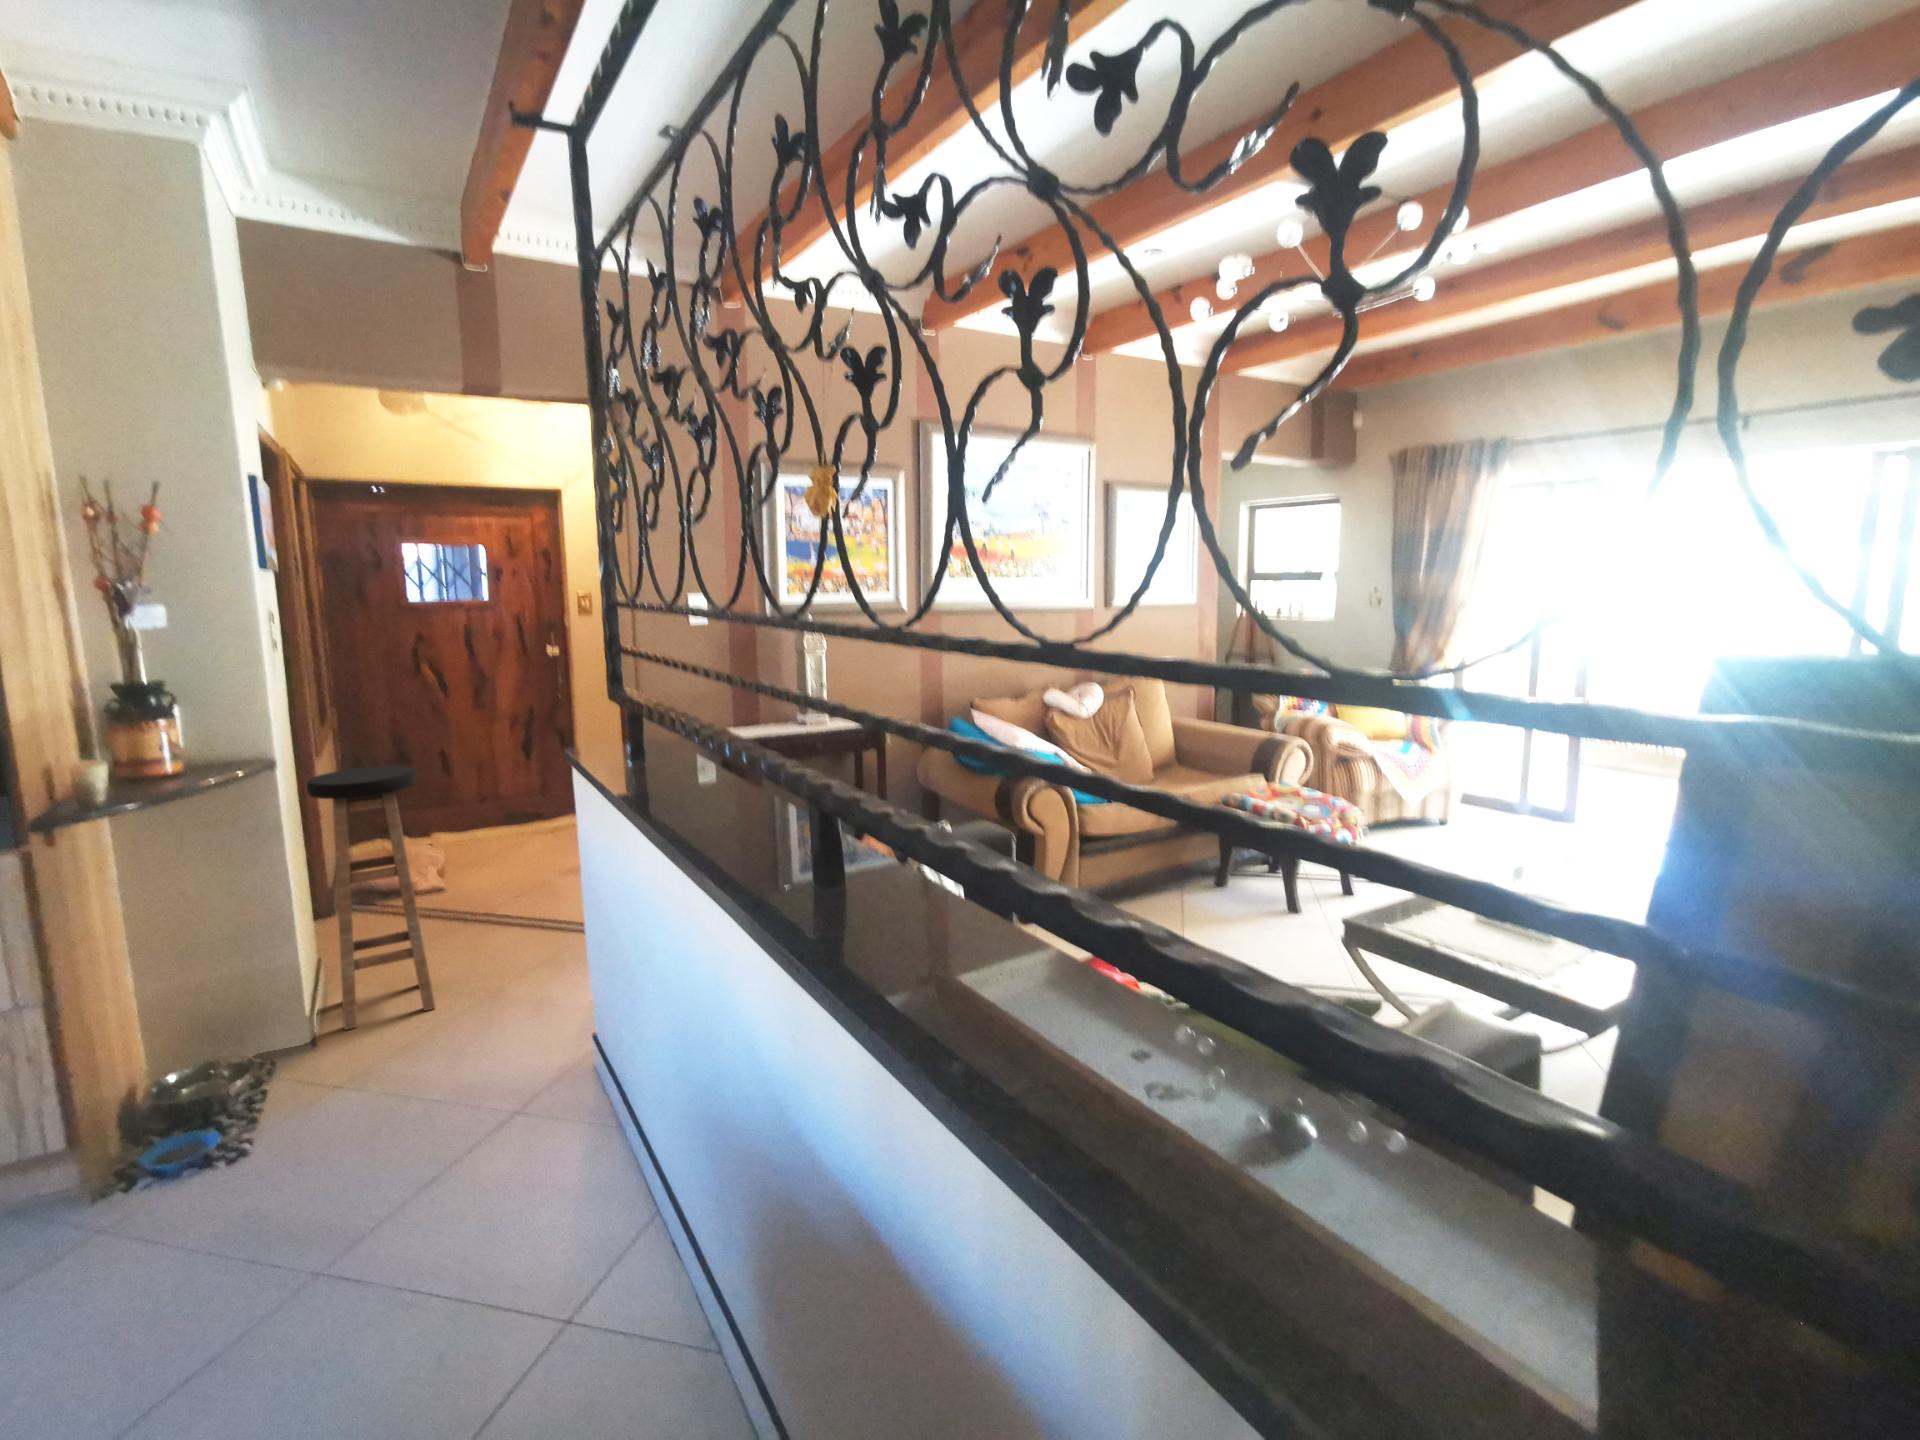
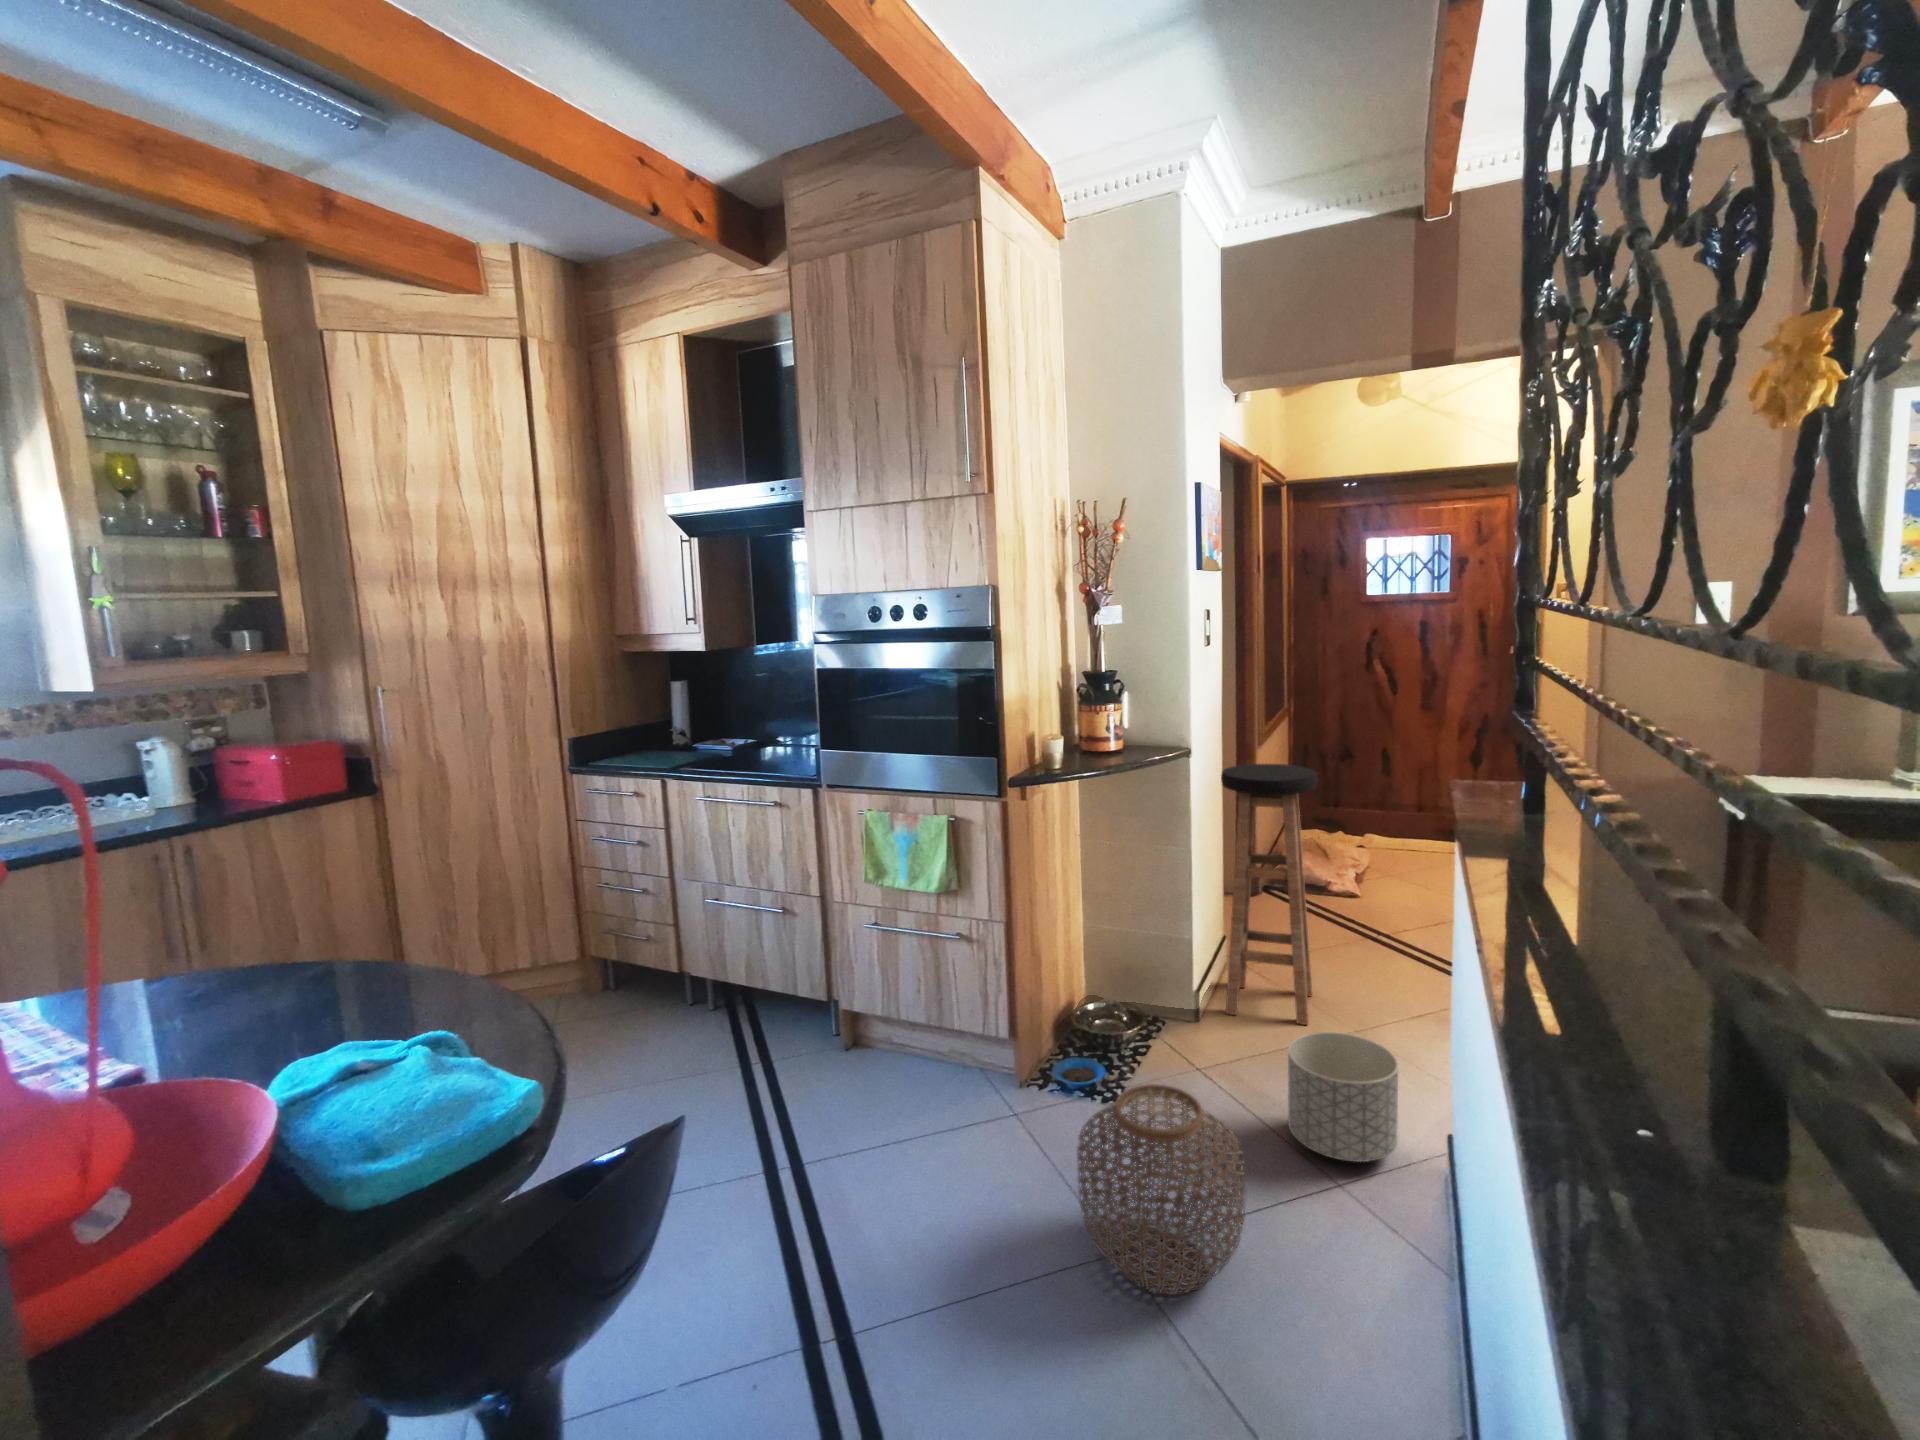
planter: none [442,984,547,1094] -> present [1288,1032,1398,1162]
woven basket: none [251,1074,448,1276] -> present [1078,1084,1245,1295]

